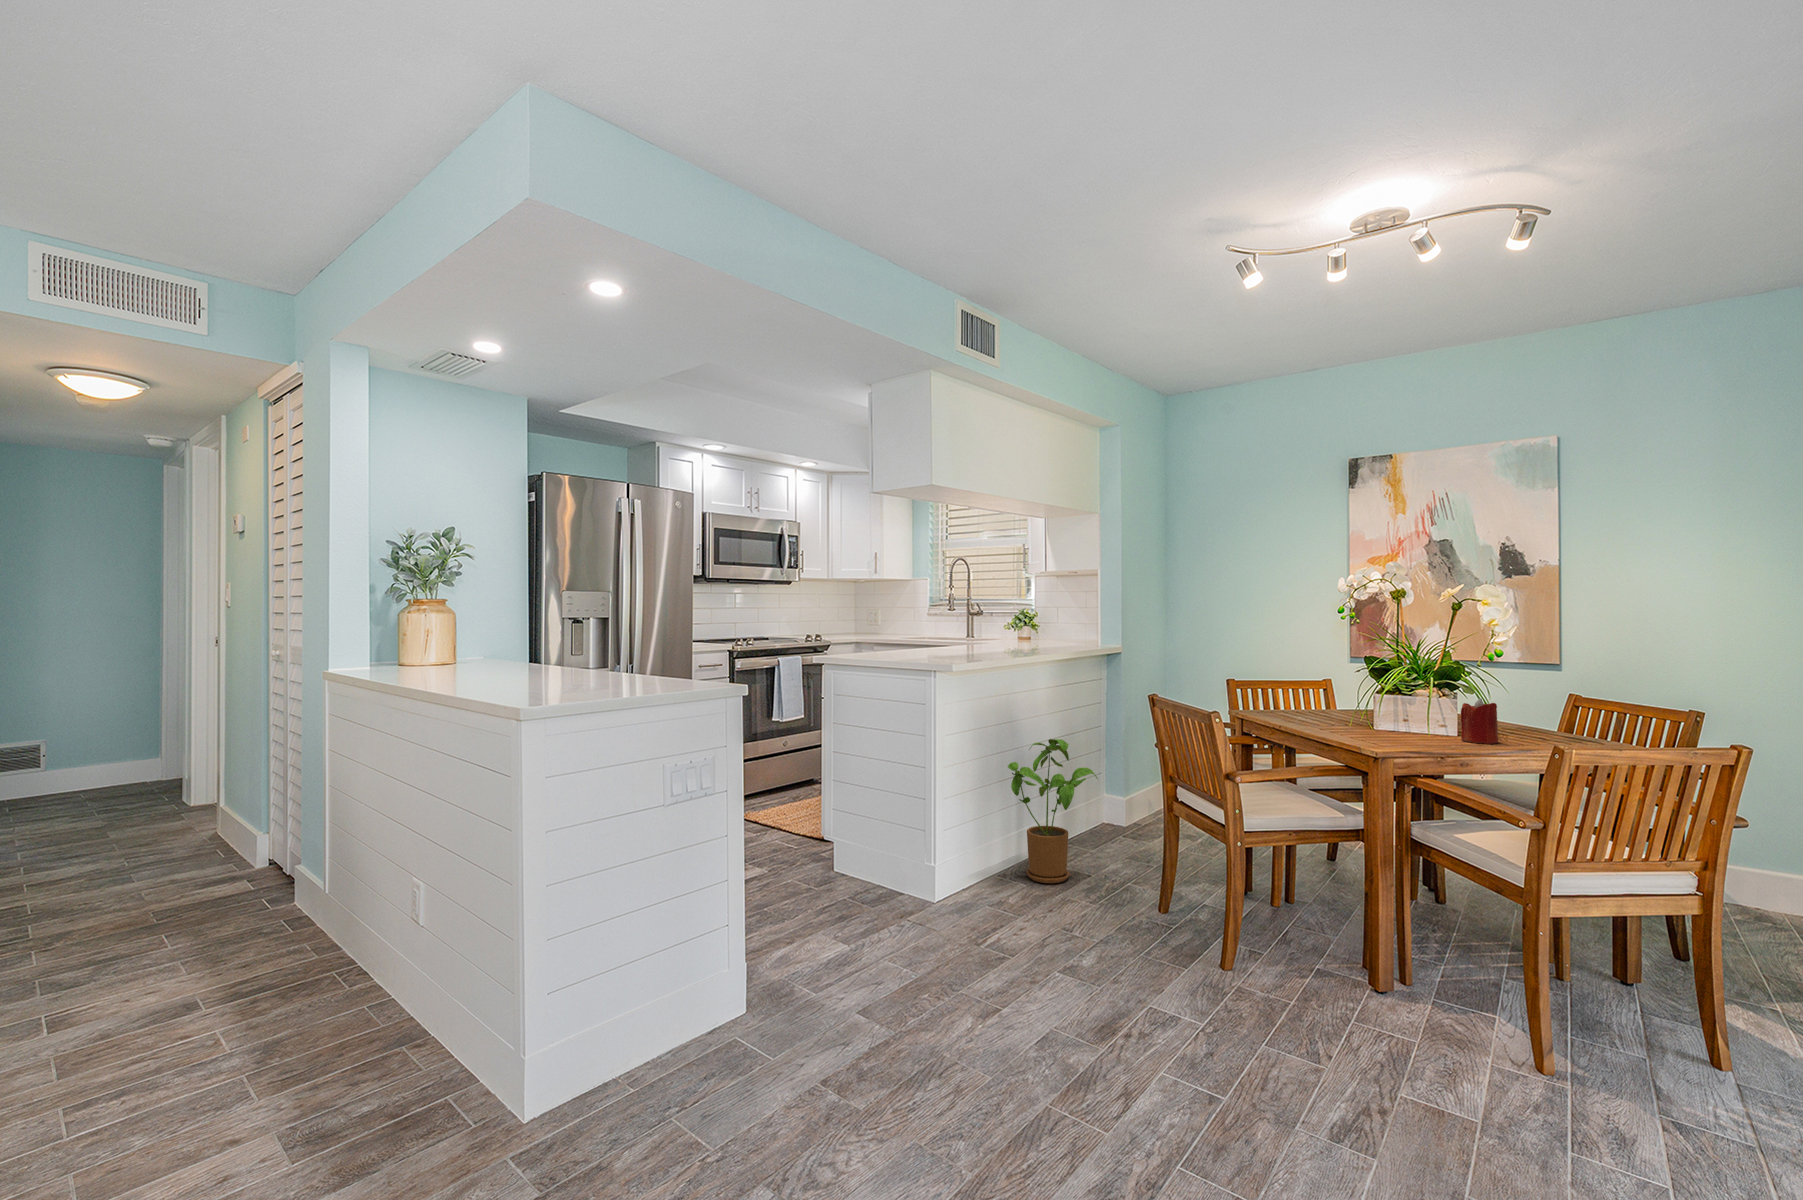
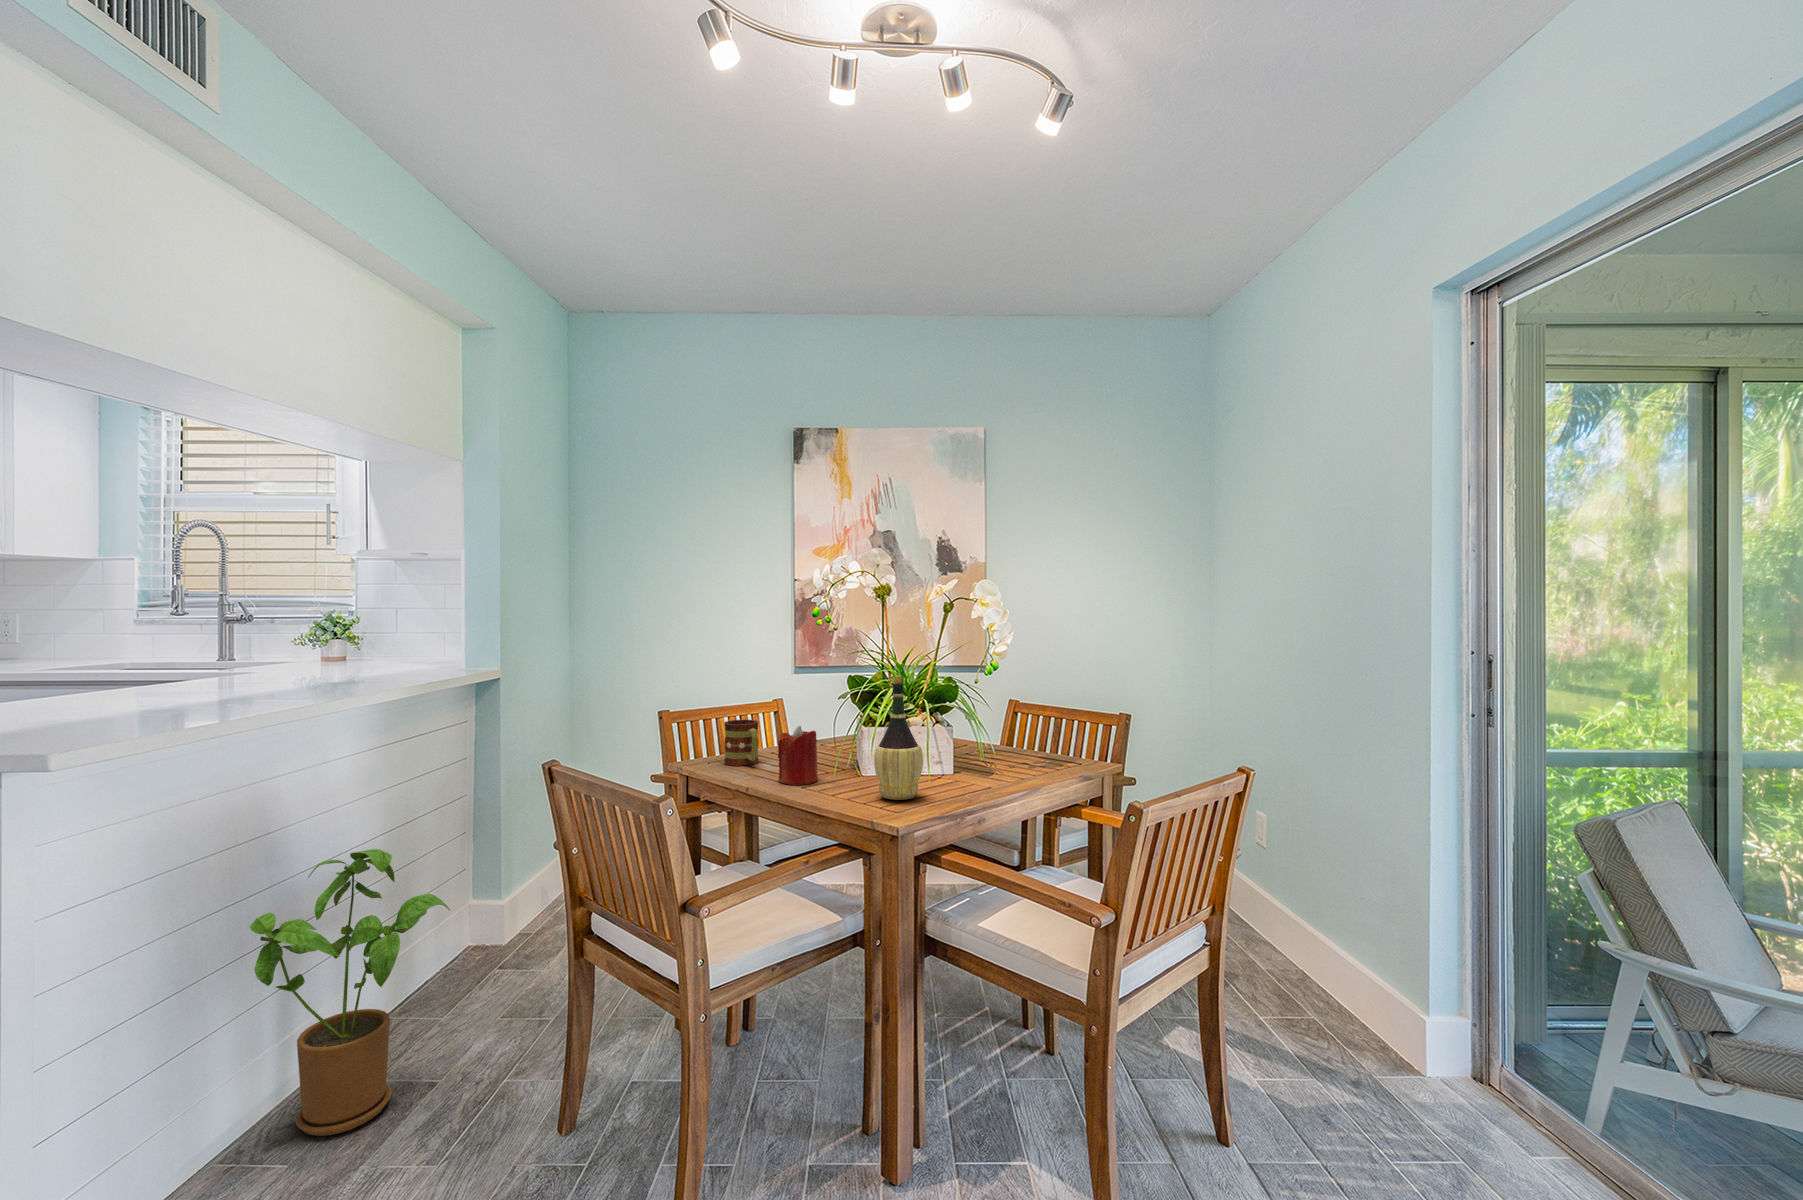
wine bottle: none [1373,654,1414,743] -> present [874,675,923,800]
mug: none [1271,687,1298,719] -> present [724,720,758,766]
candle: present [1461,698,1498,744] -> present [778,726,818,785]

